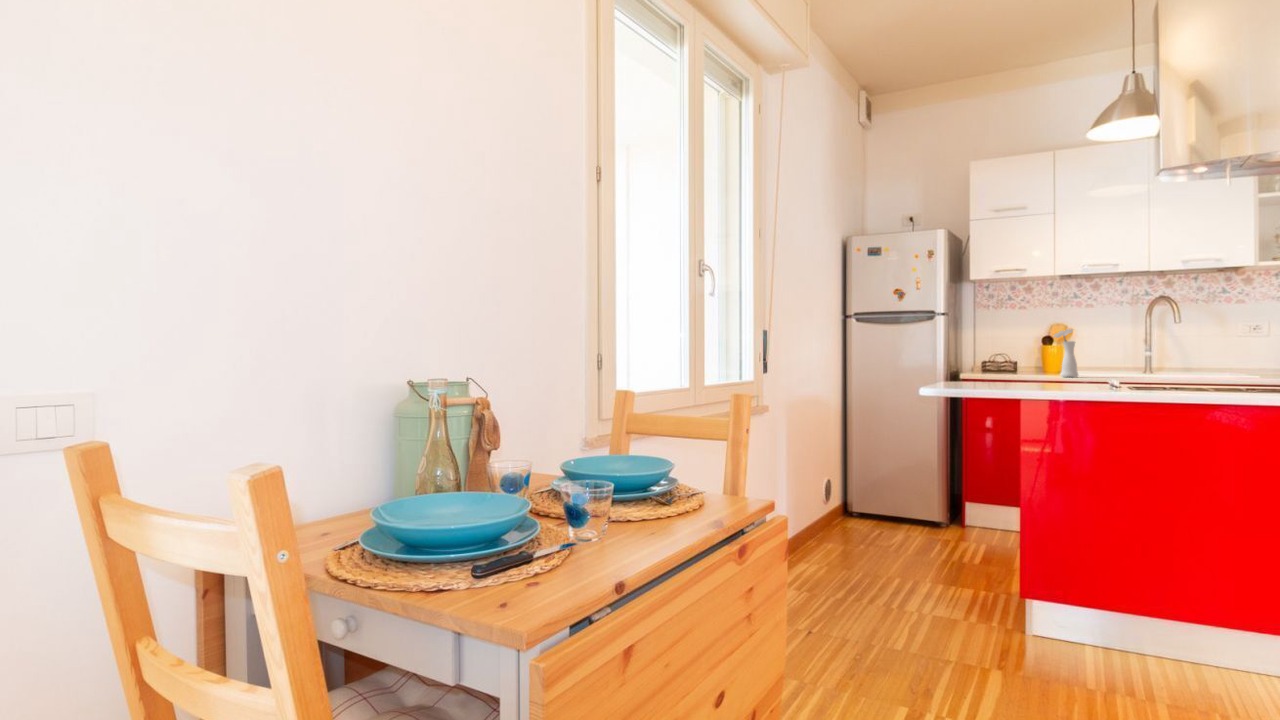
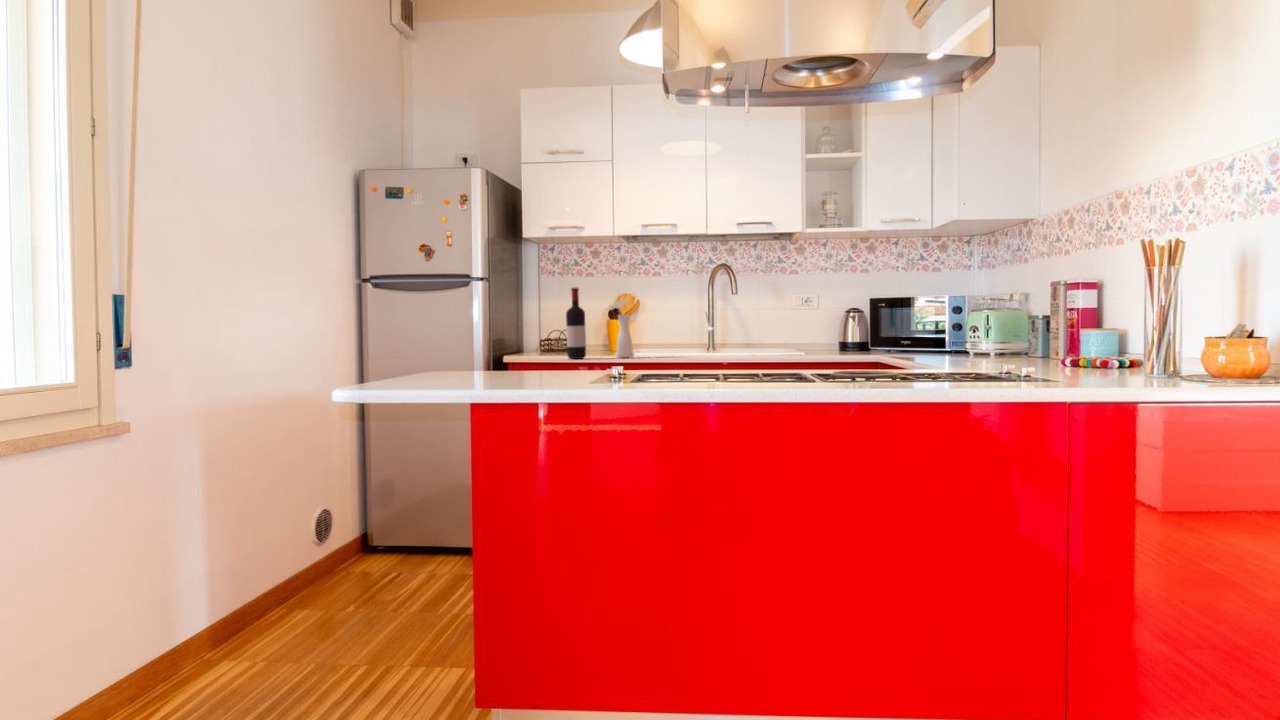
wine bottle: none [1017,320,1034,377] -> present [566,288,586,359]

